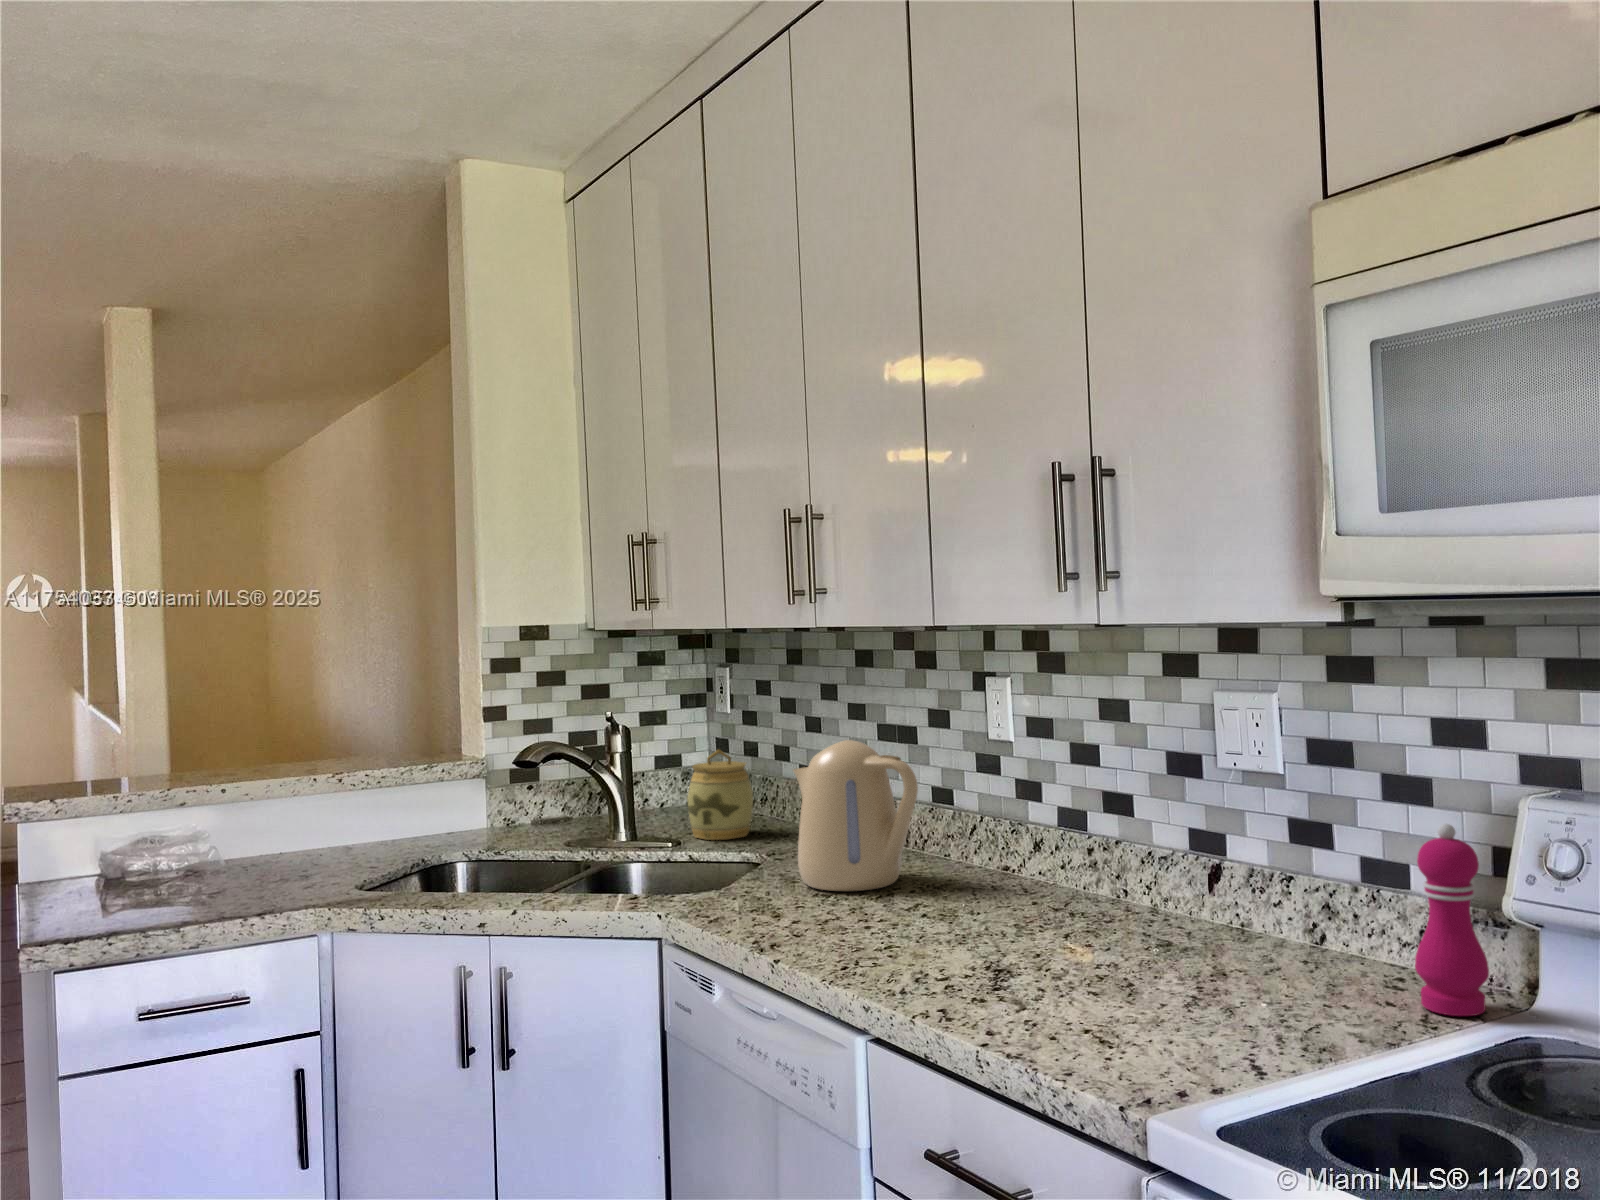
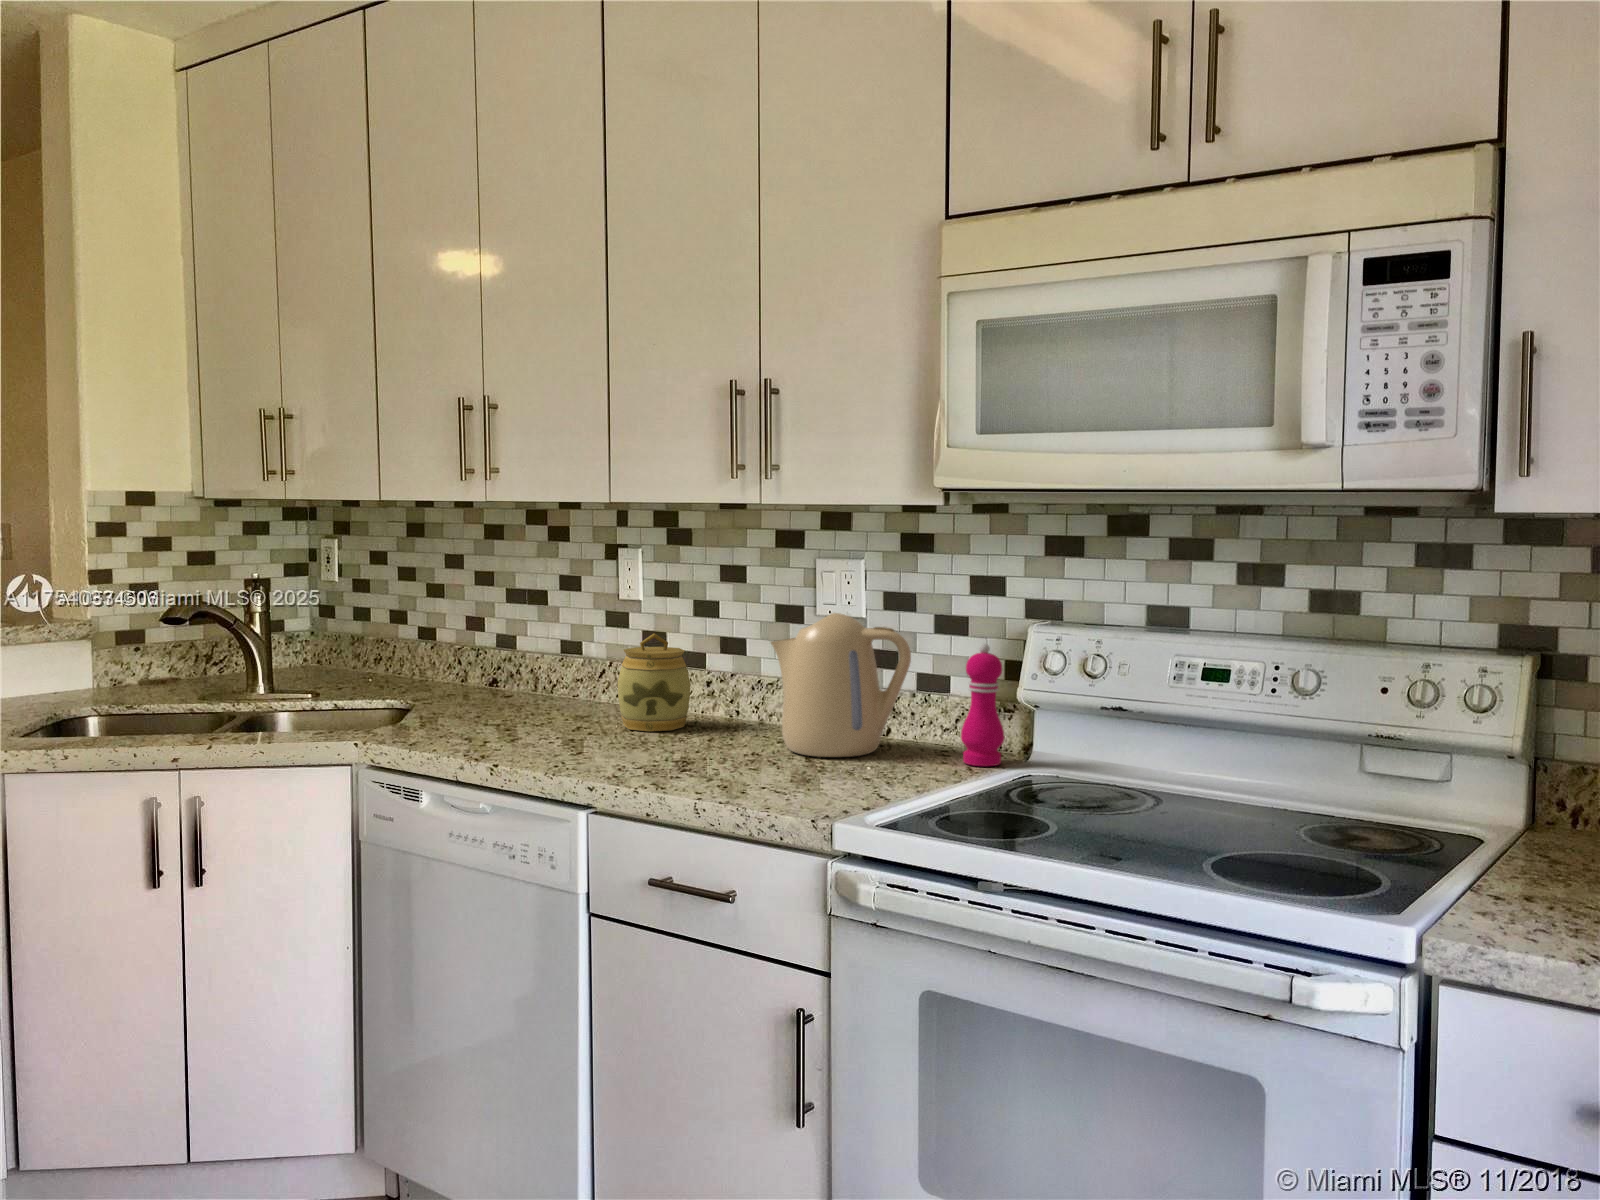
kettle: present [793,740,918,891] -> present [771,613,911,757]
jar: present [687,750,753,840] -> present [618,633,690,731]

